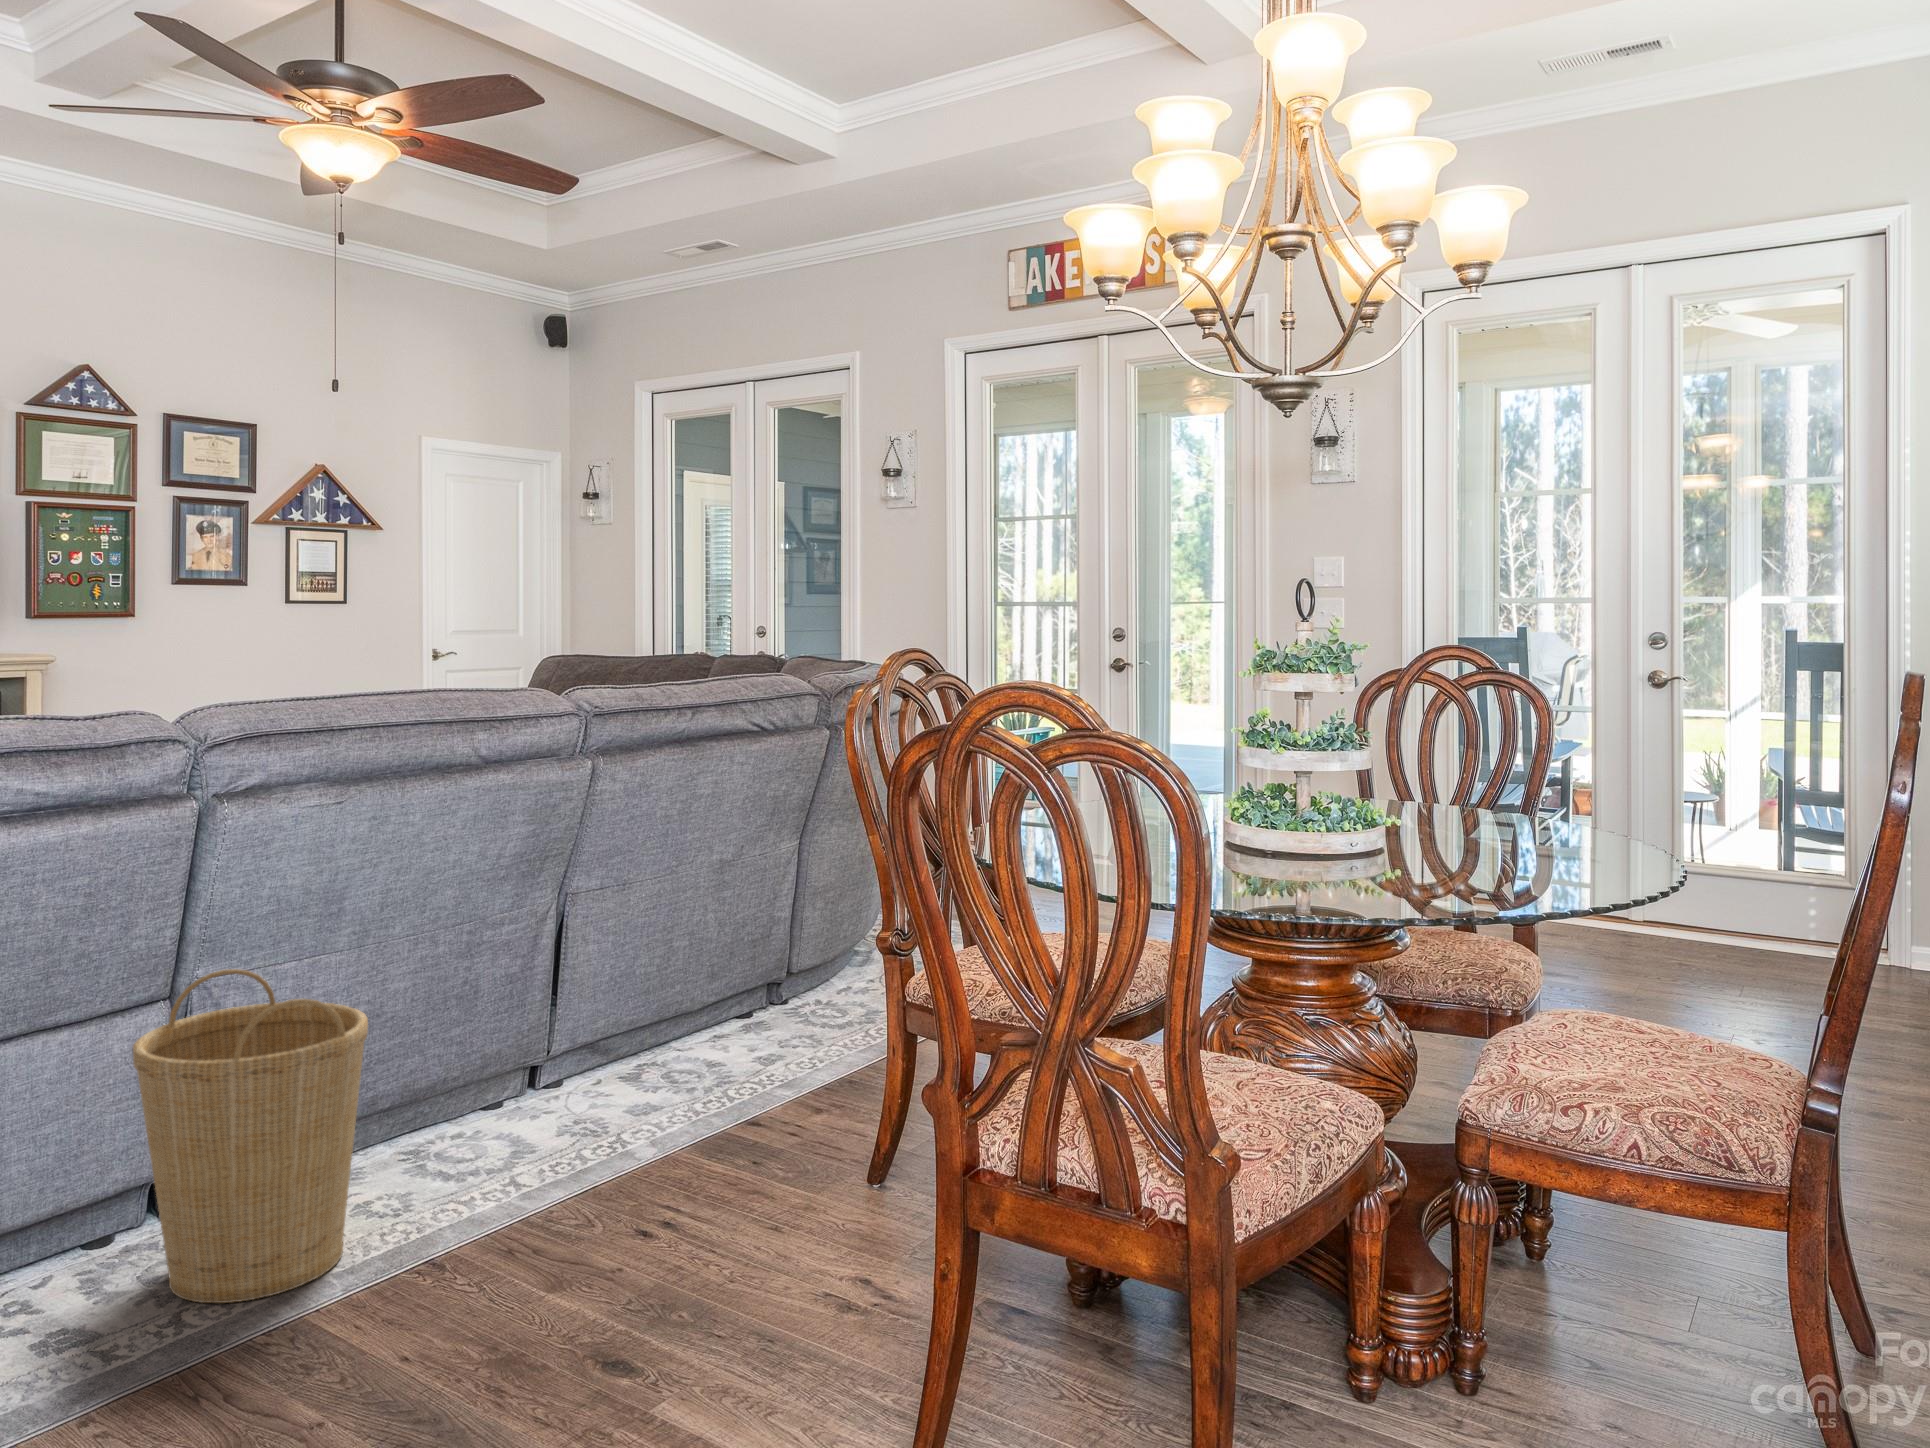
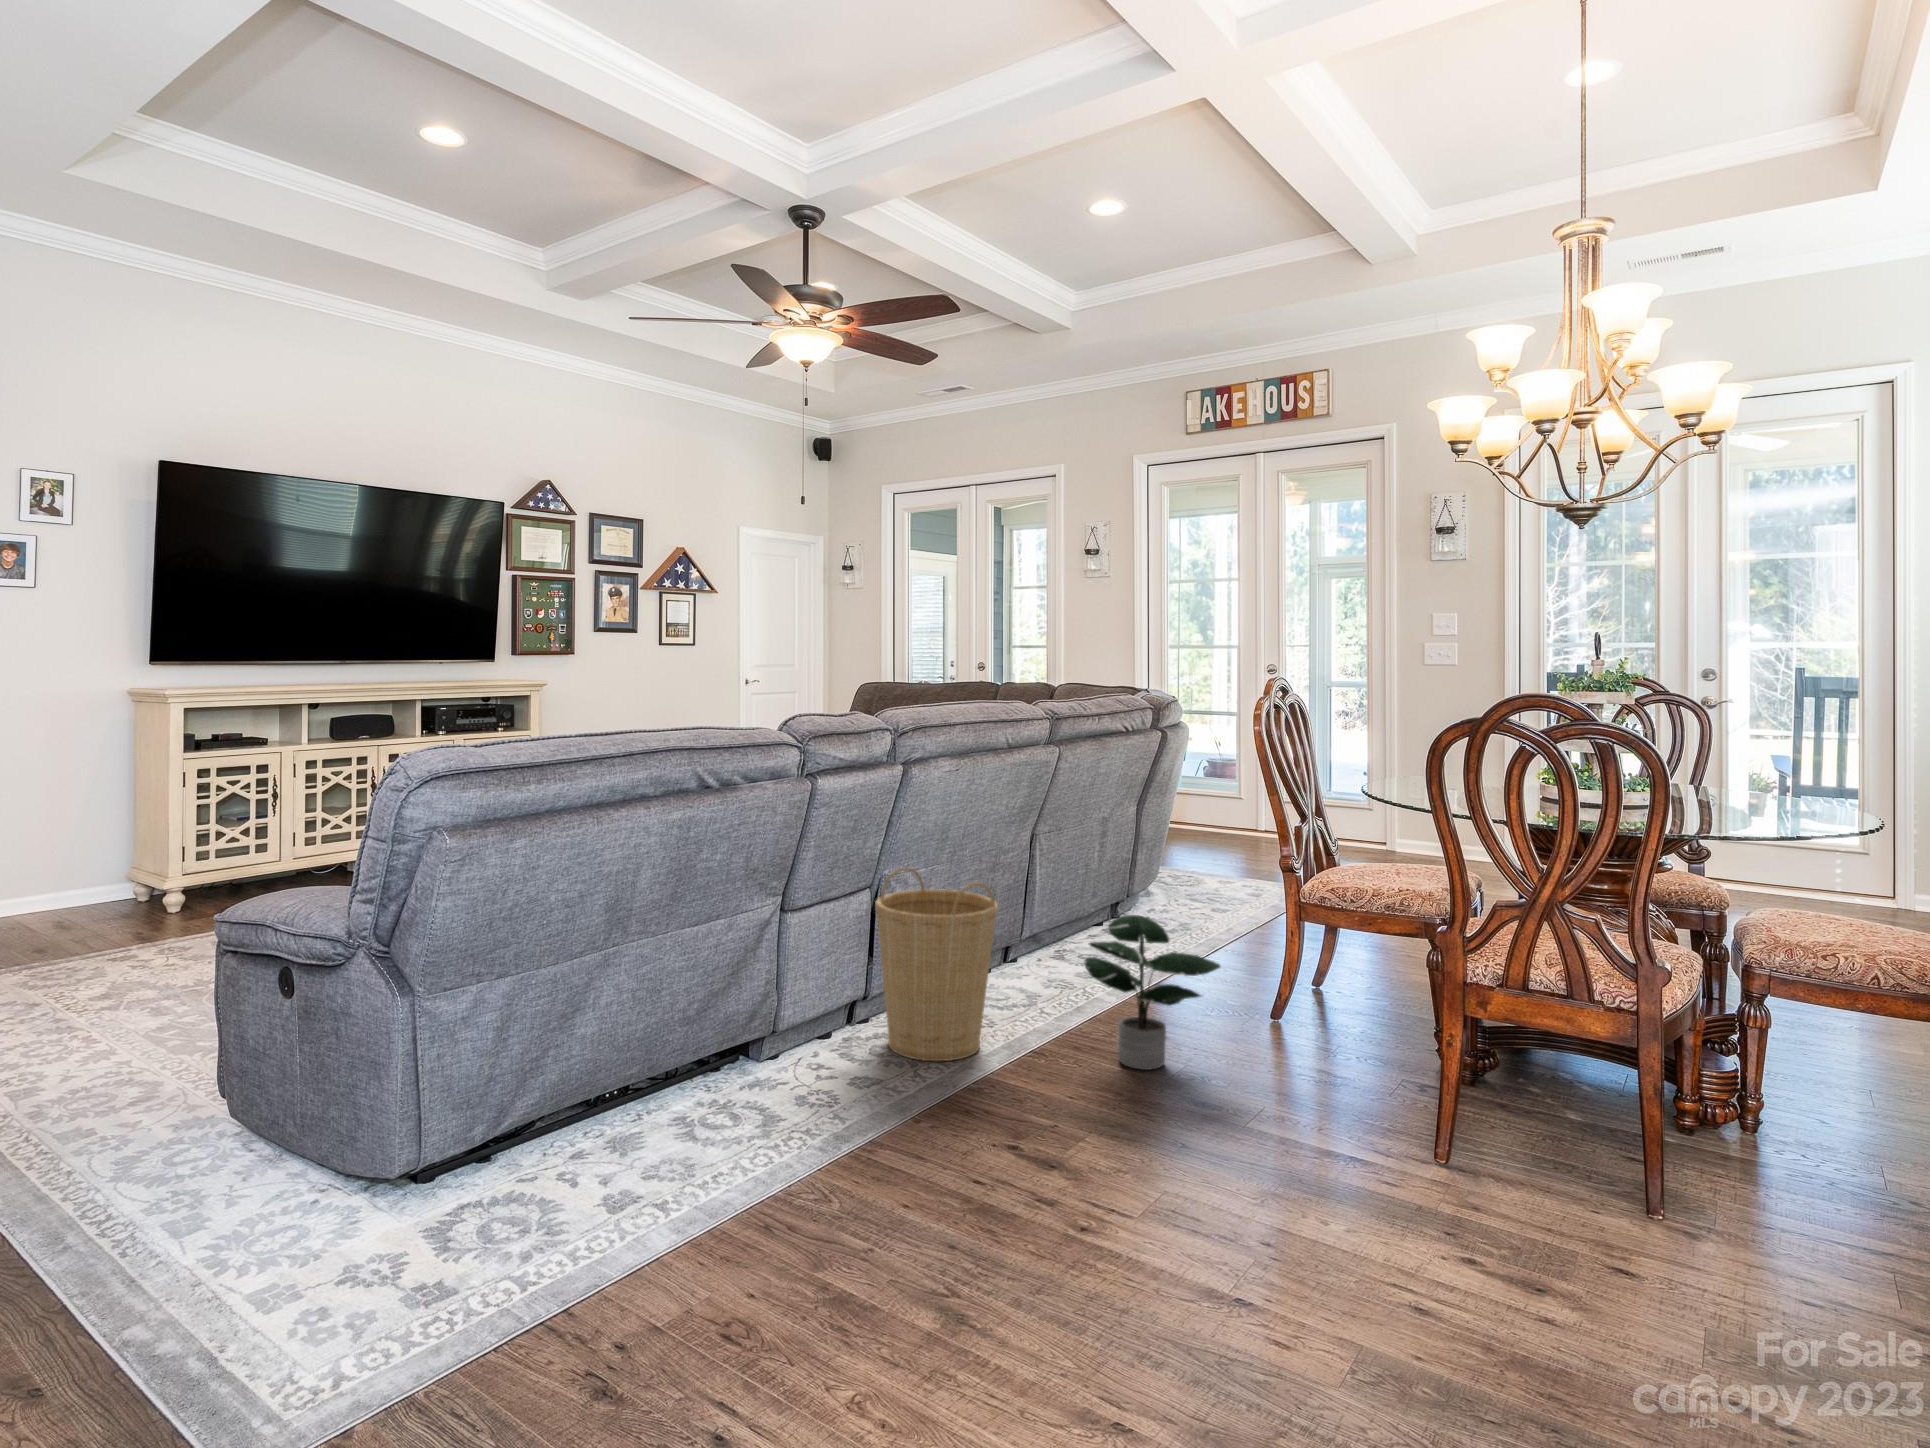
potted plant: none [477,1035,706,1300] -> present [1084,915,1220,1070]

